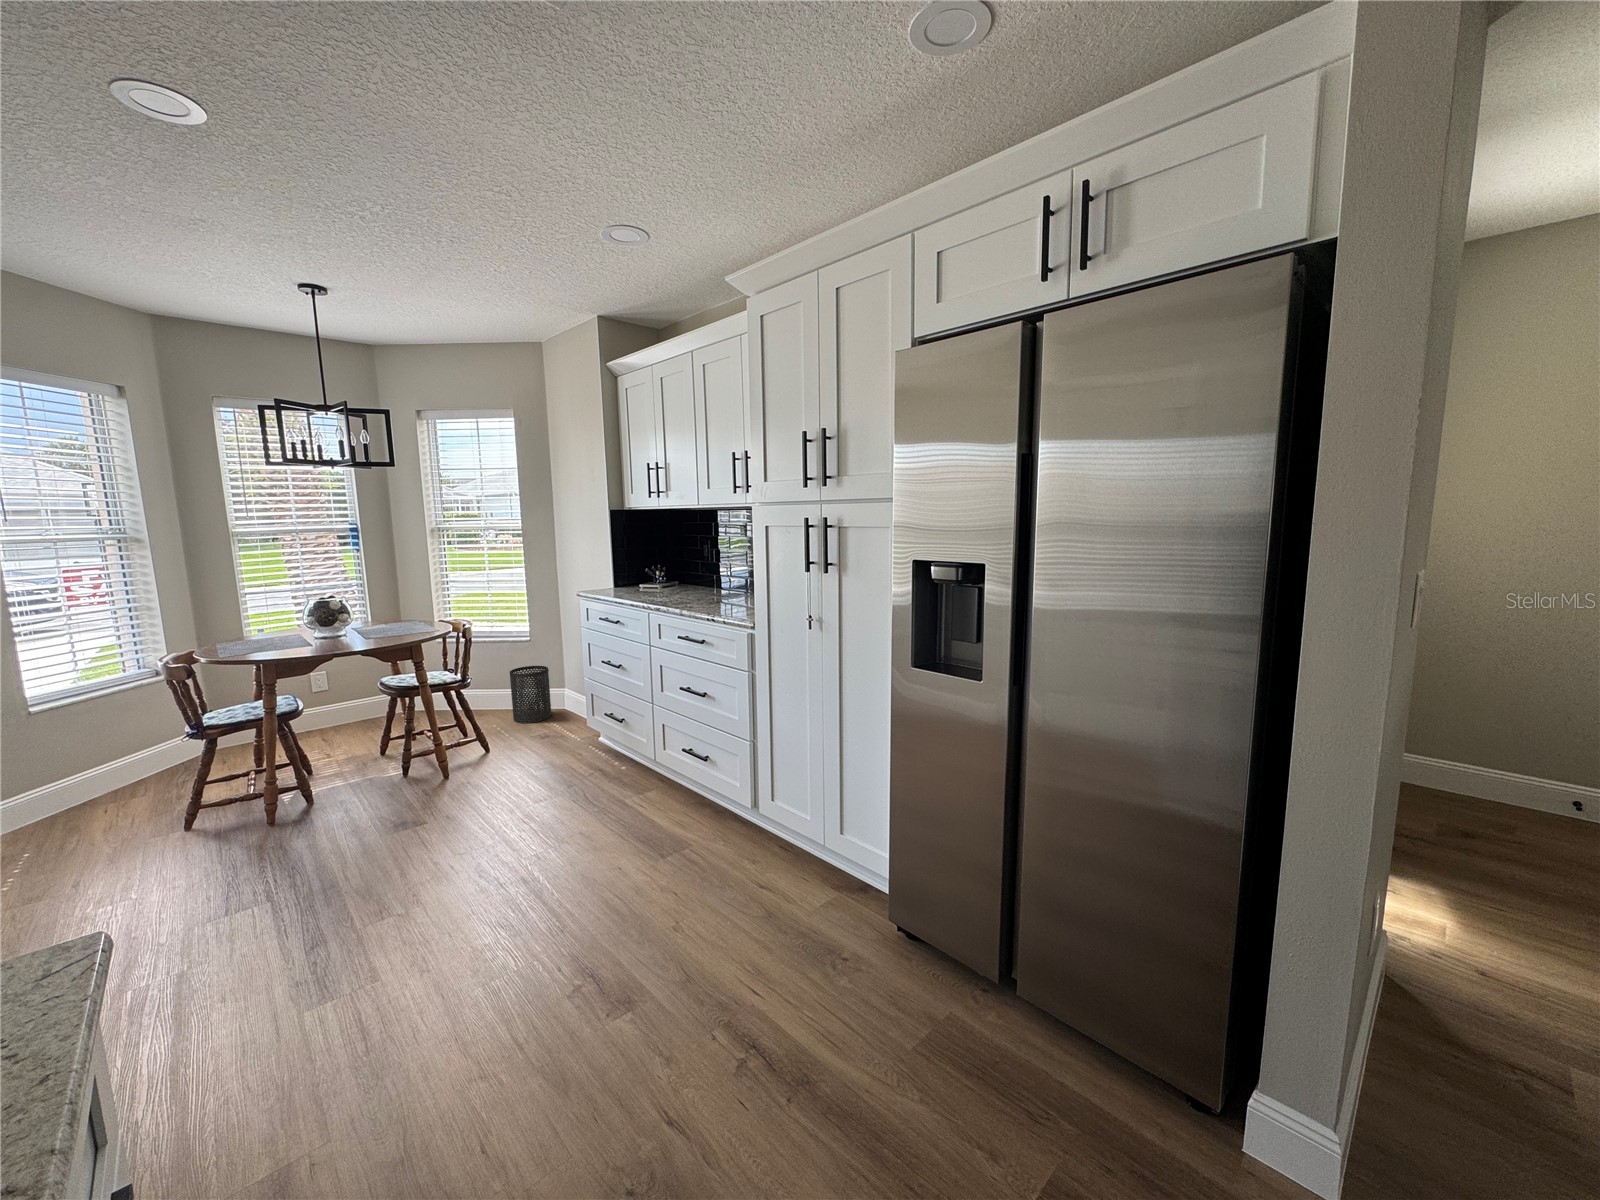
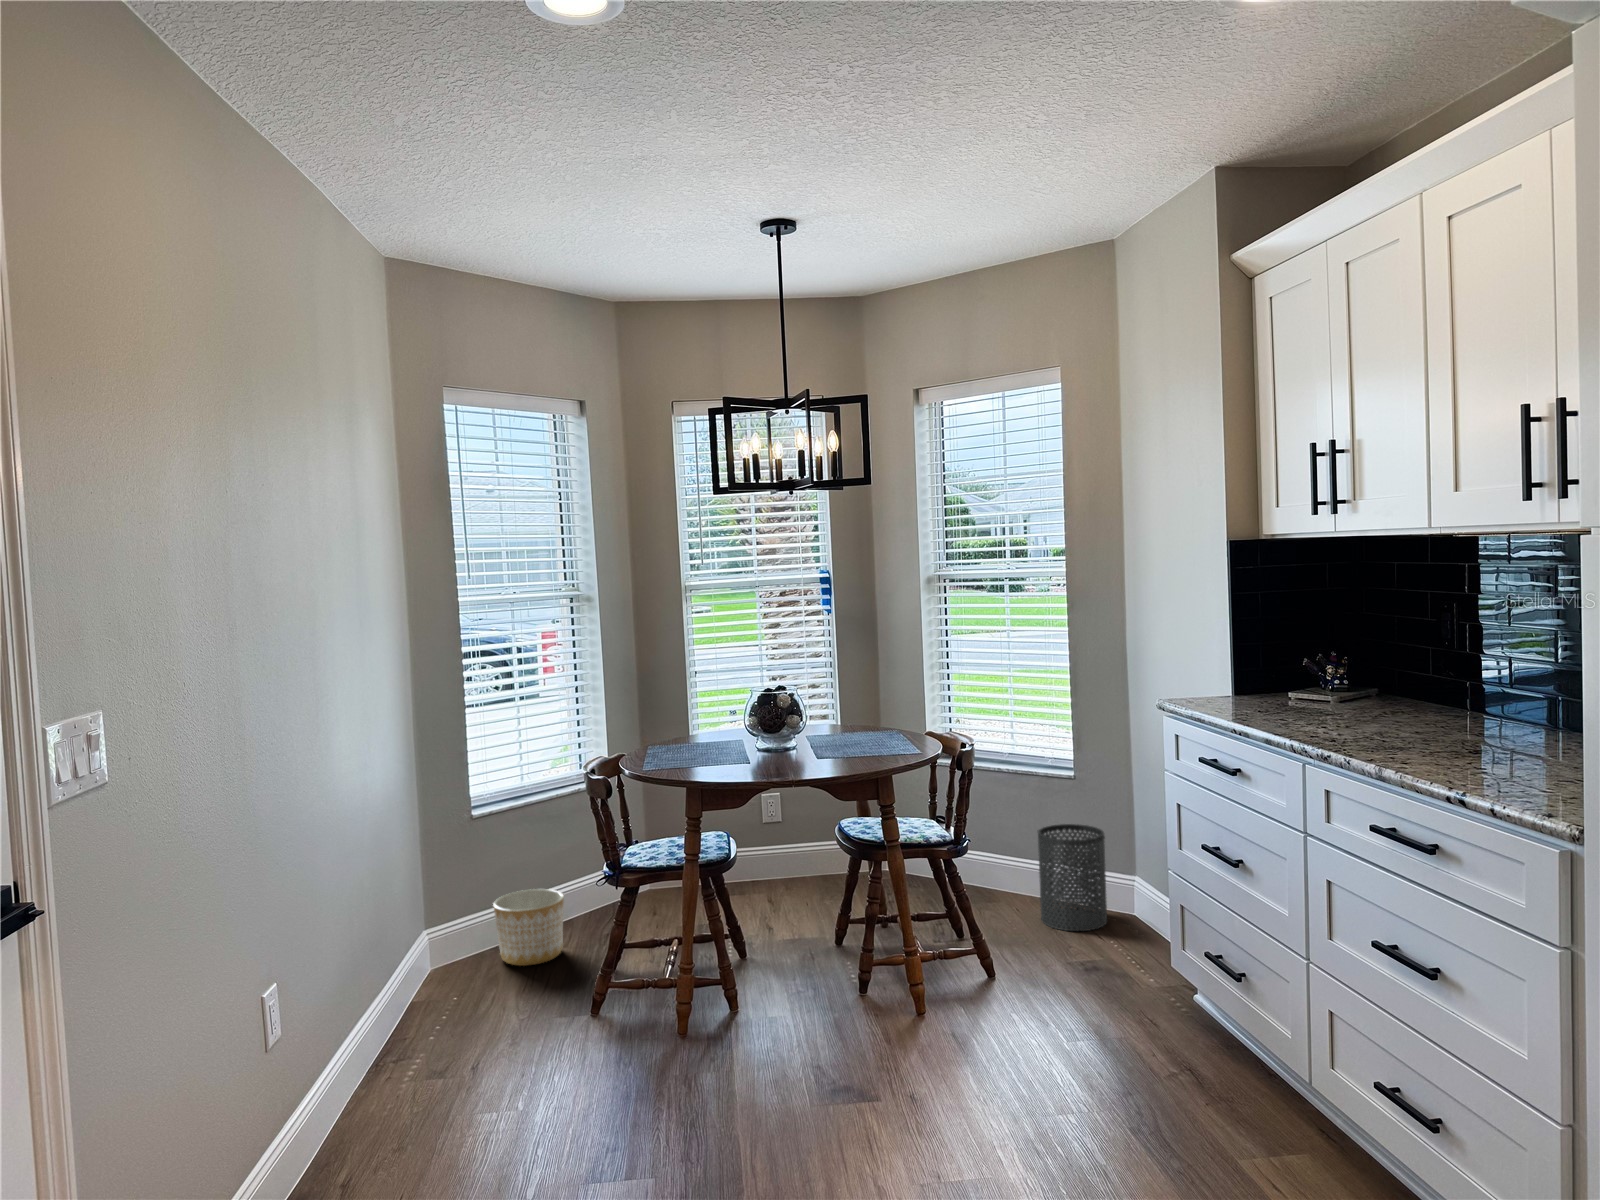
planter: none [62,759,140,819] -> present [493,889,564,966]

